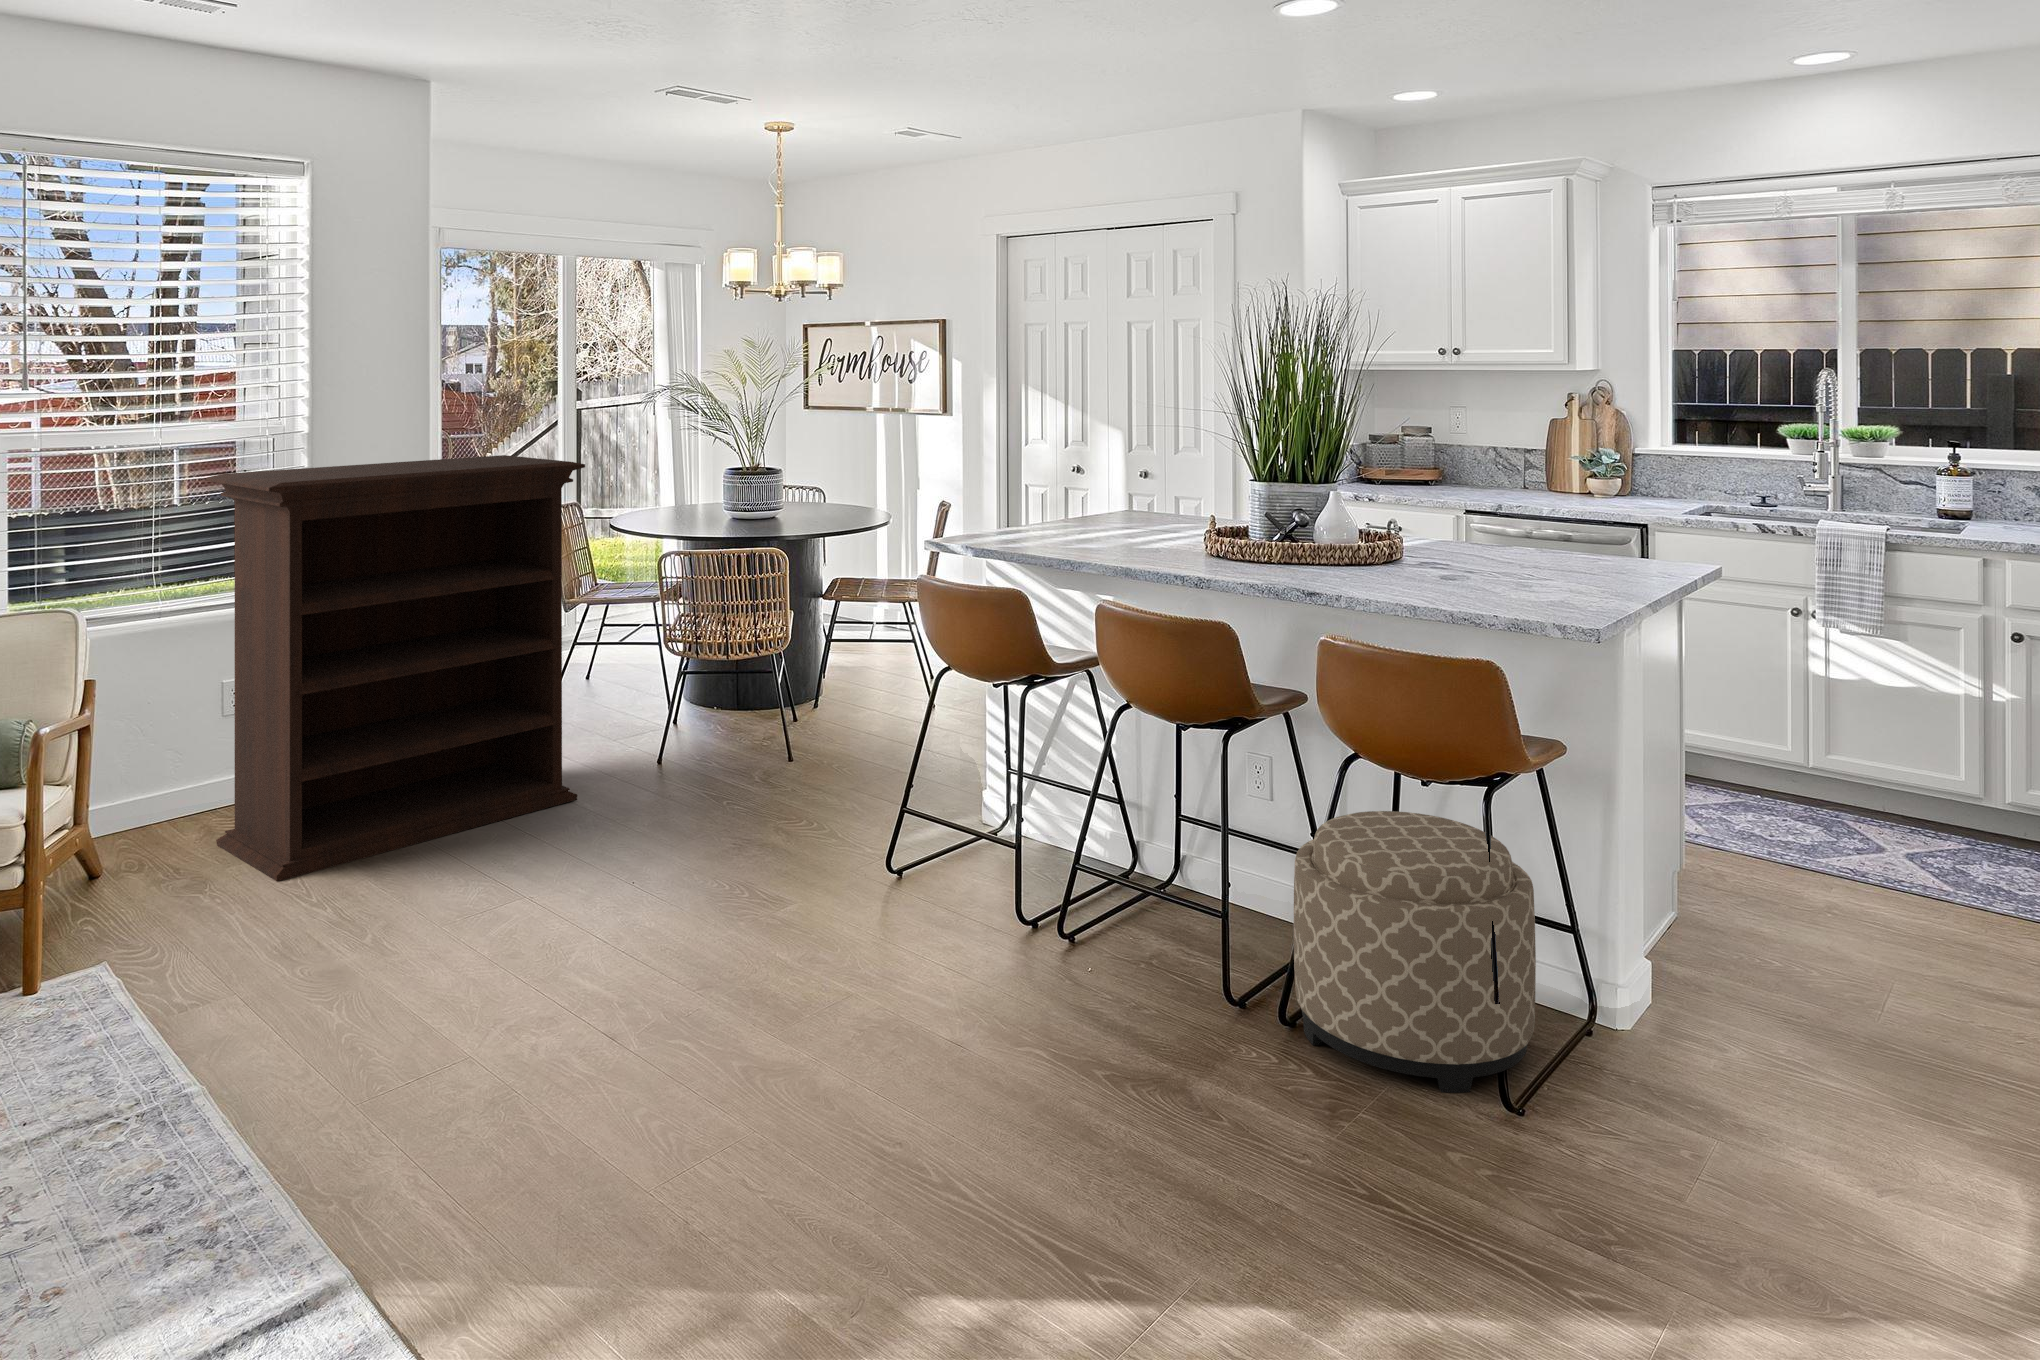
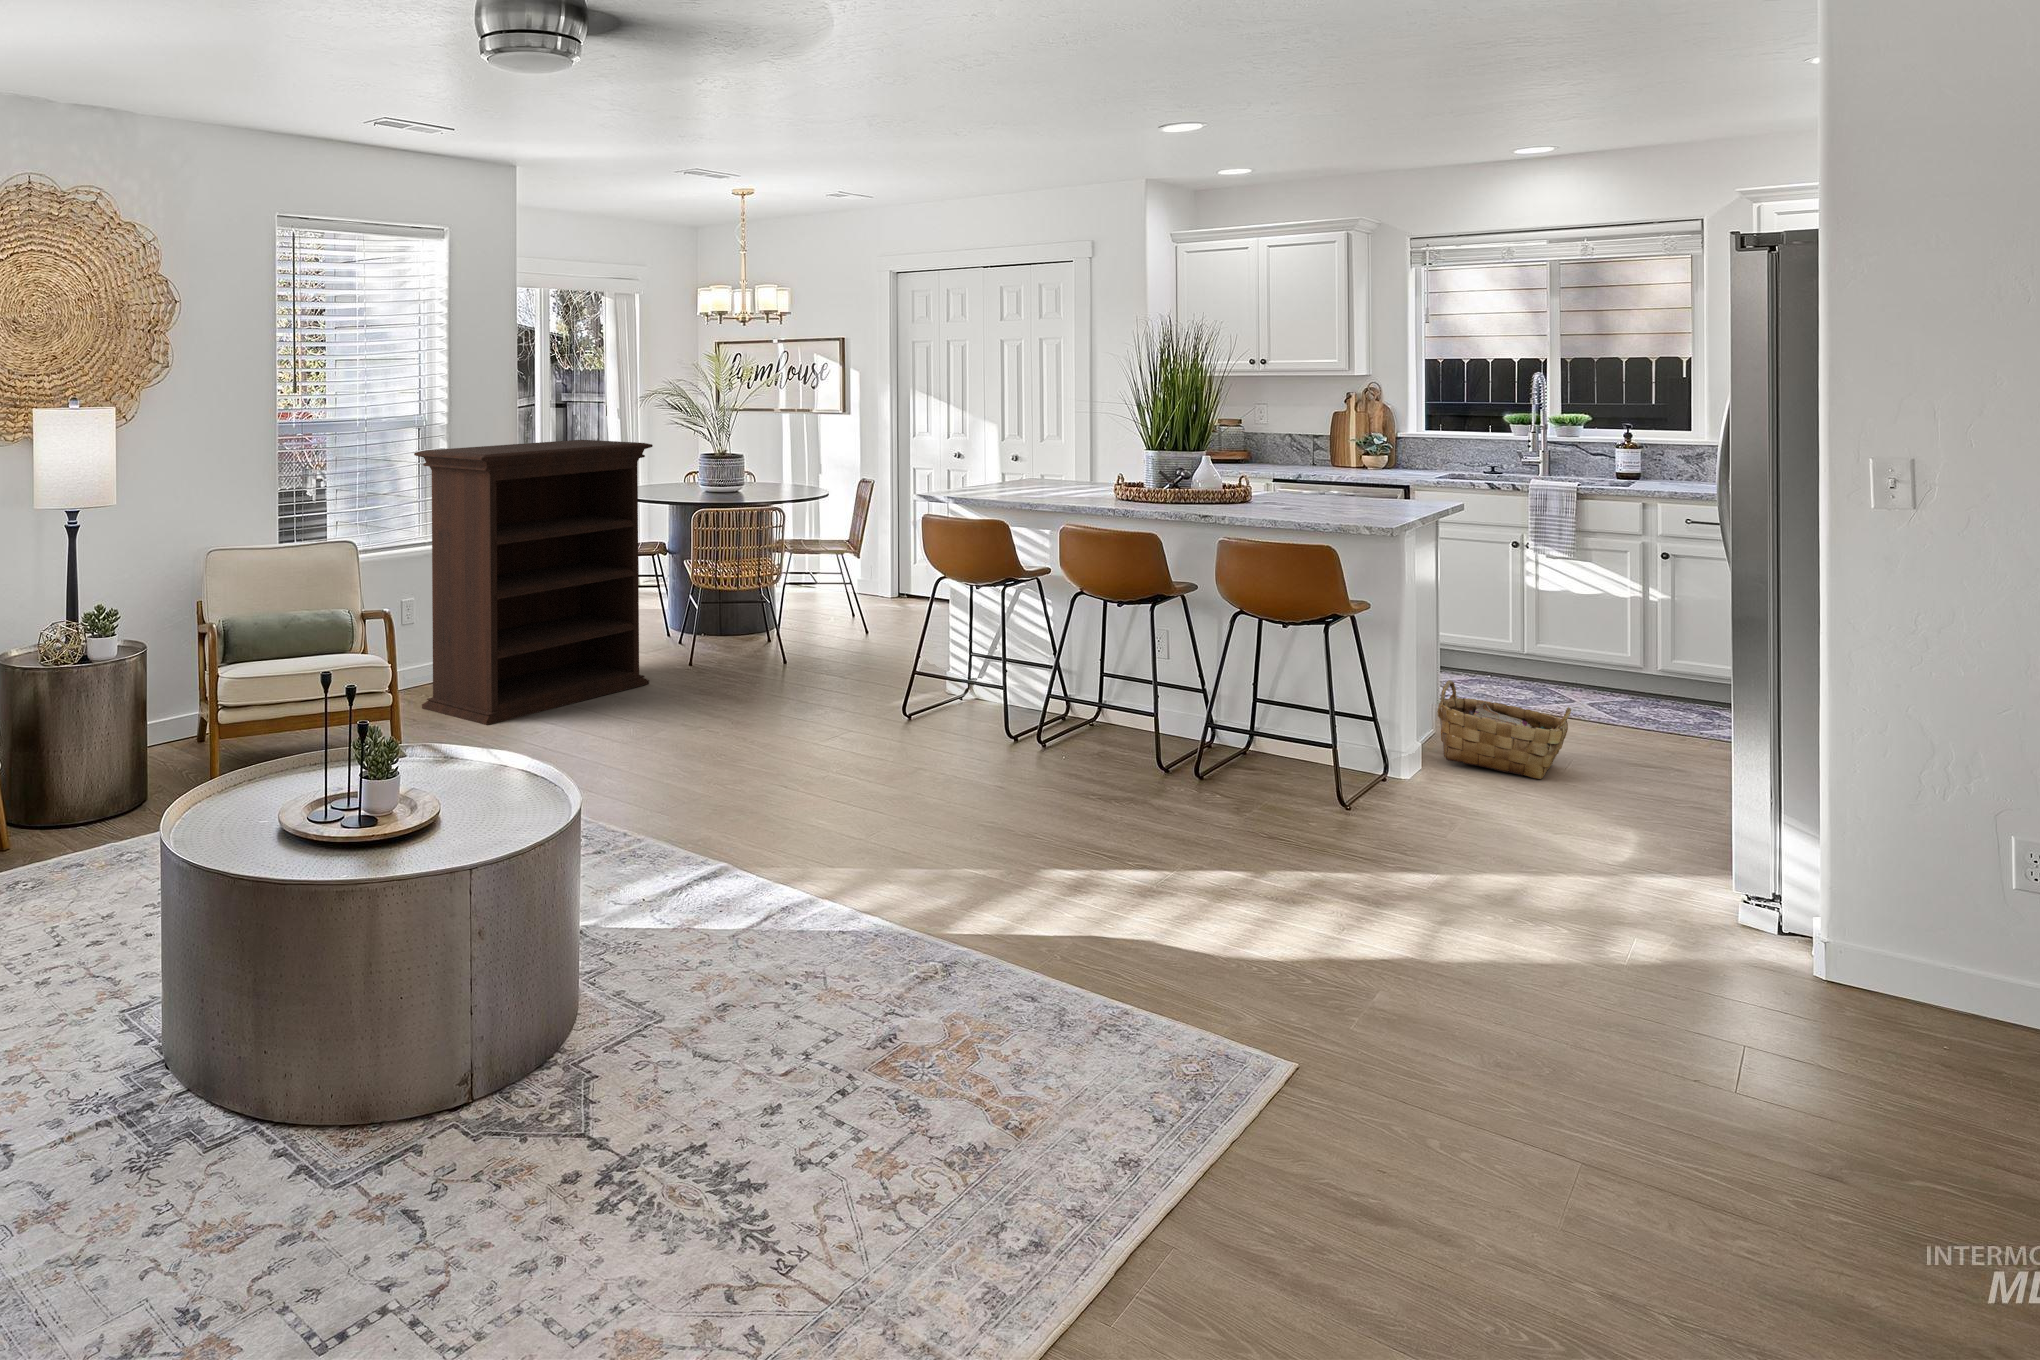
ottoman: present [1293,811,1536,1093] -> none [1201,652,1354,806]
woven basket: none [1676,850,1890,1027] -> present [1437,680,1571,779]

